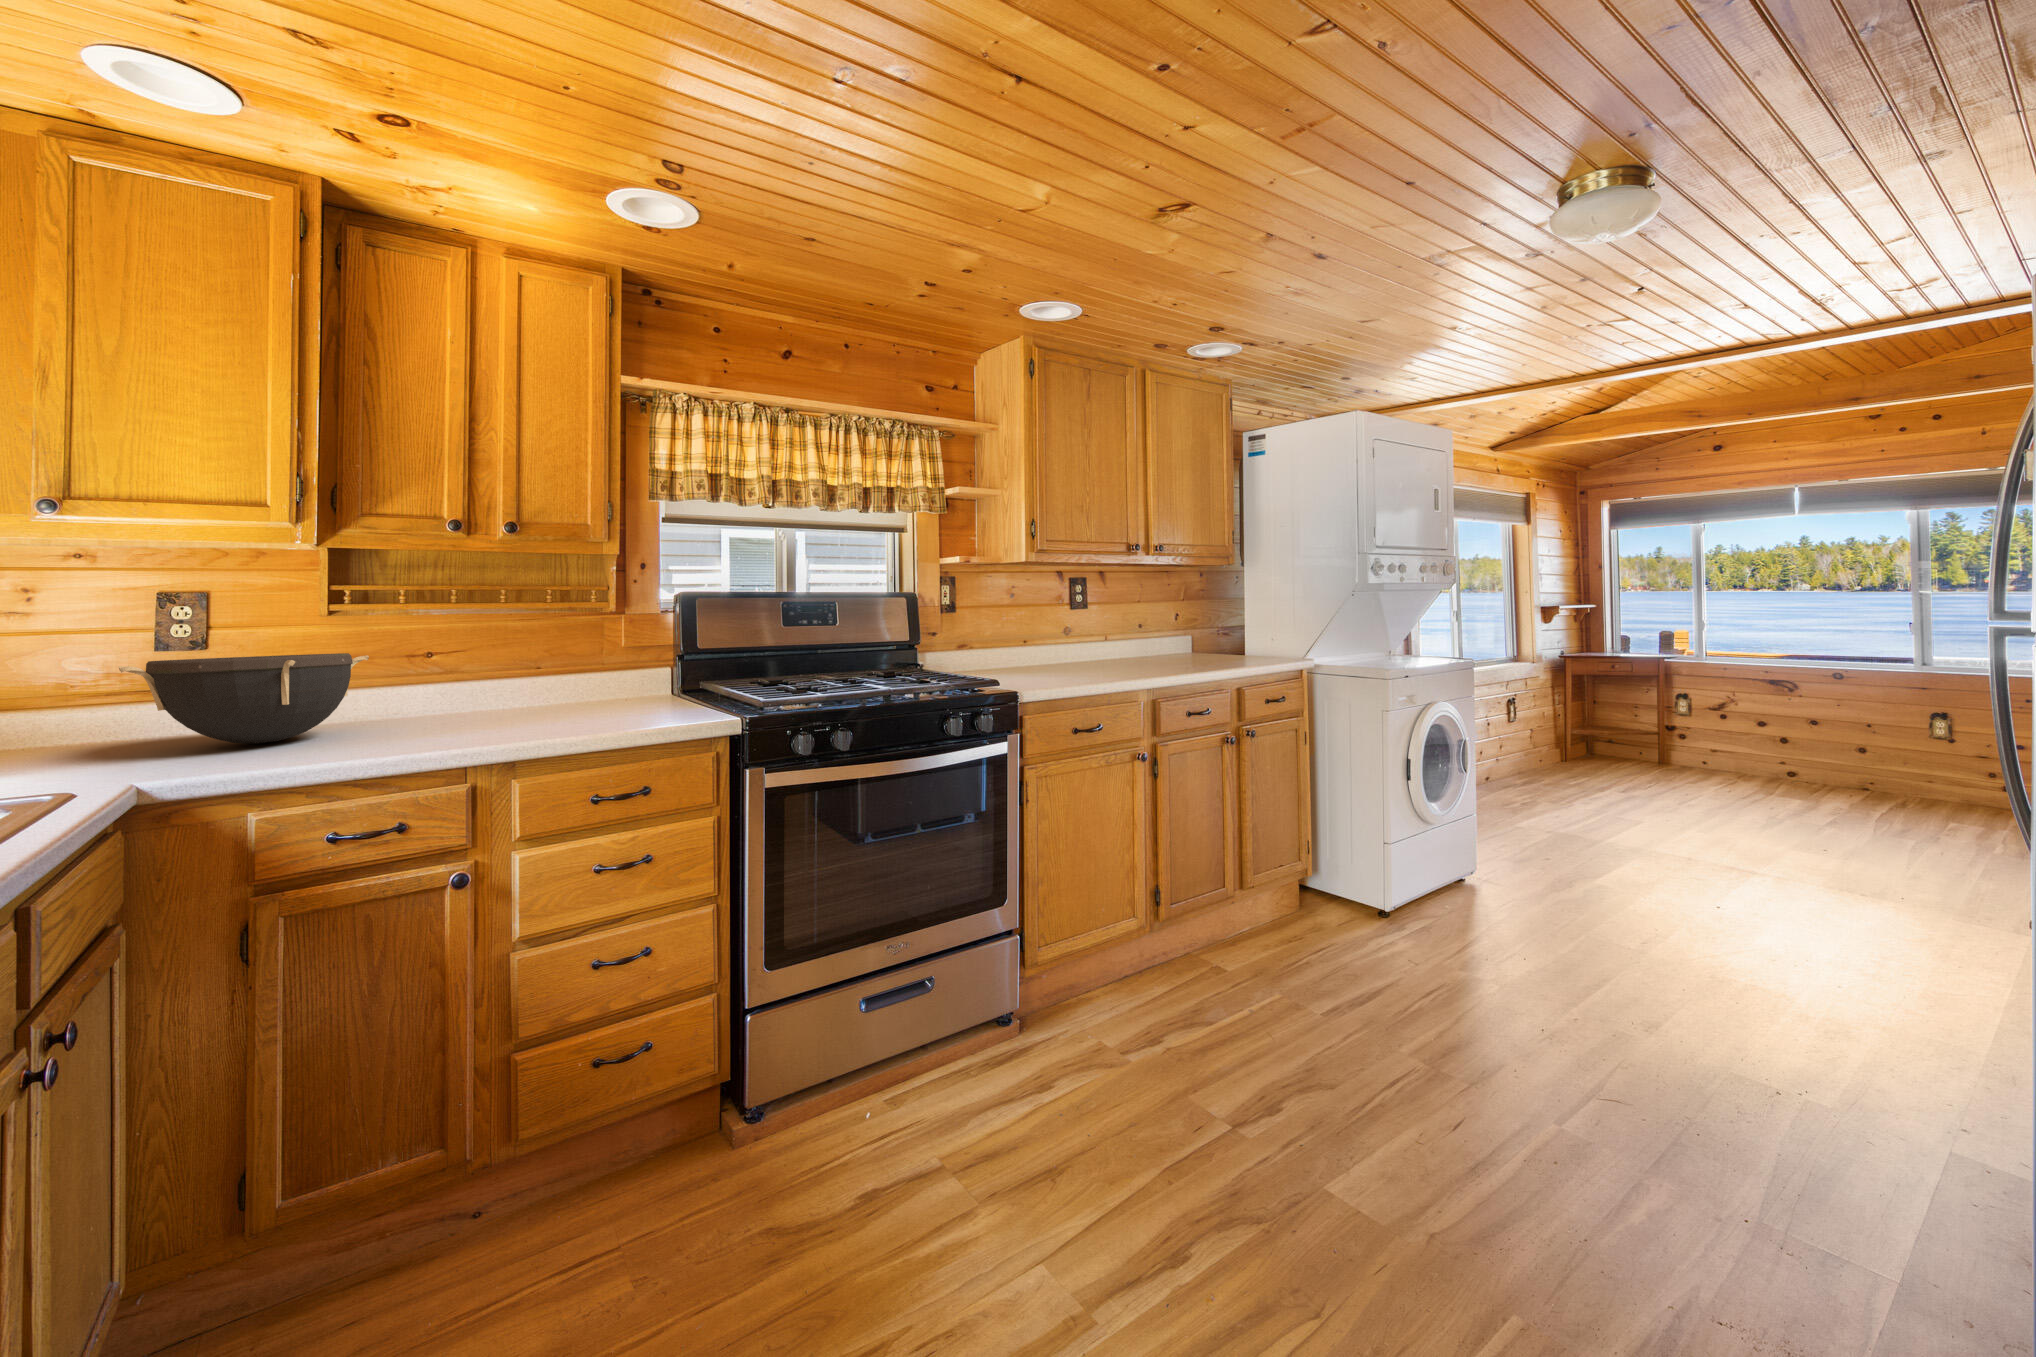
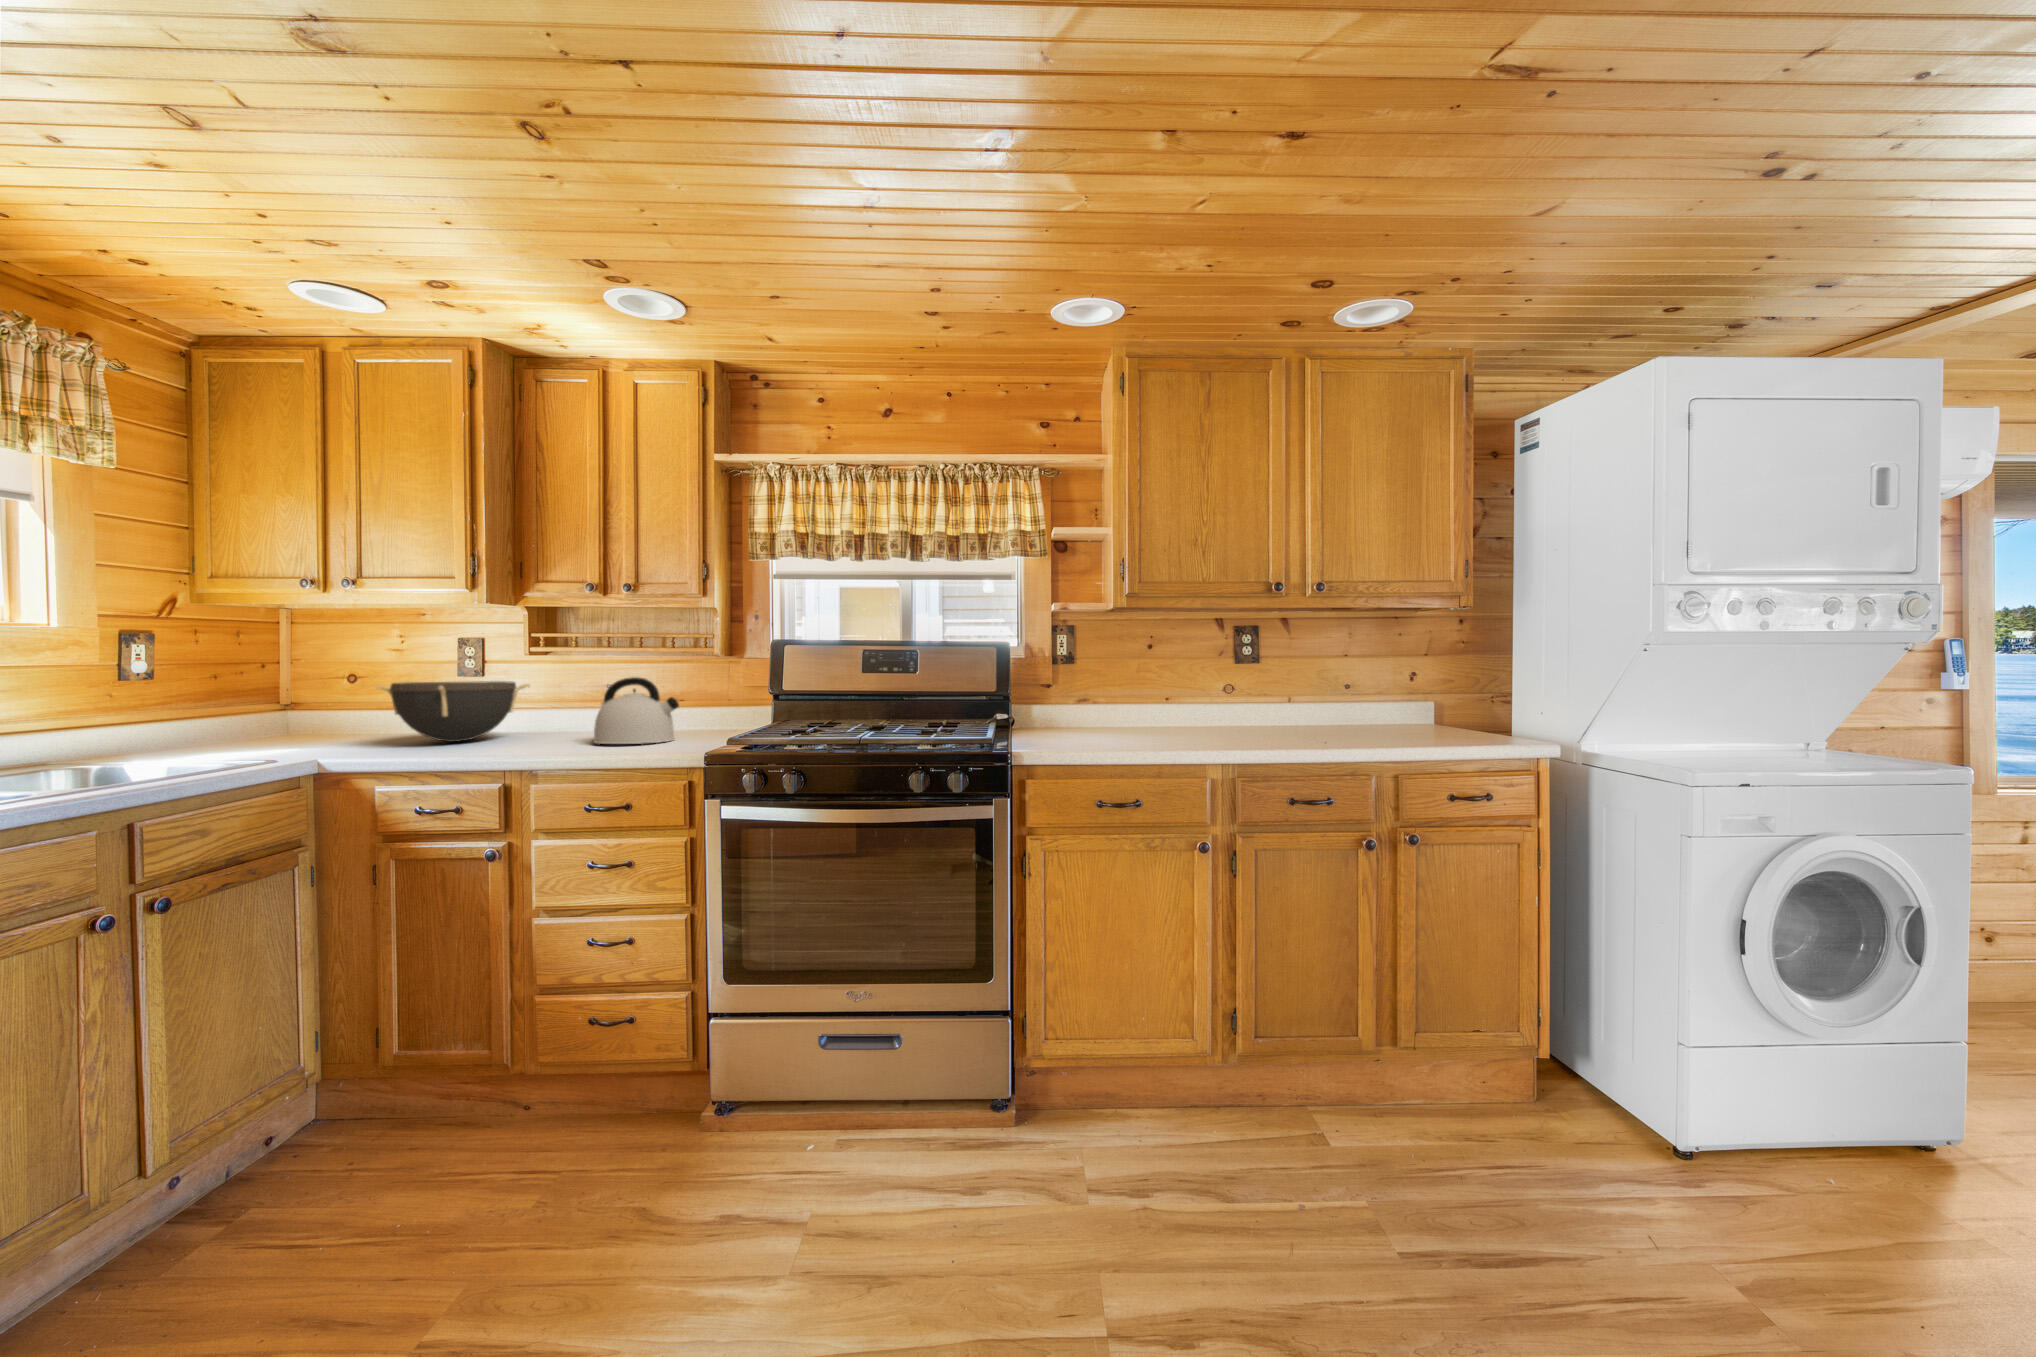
kettle: none [521,640,631,723] -> present [594,677,679,744]

